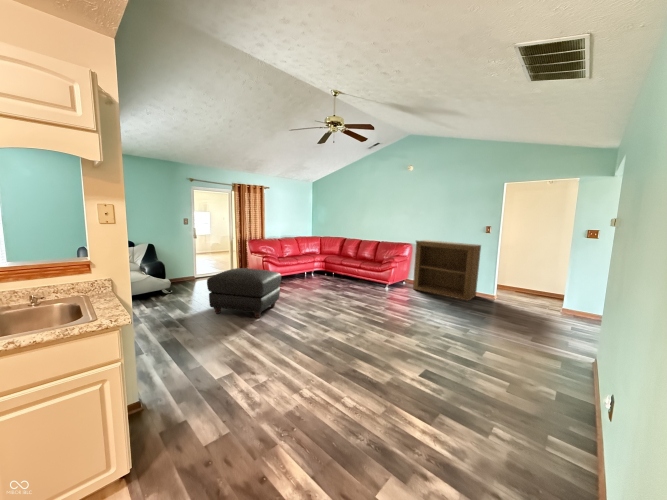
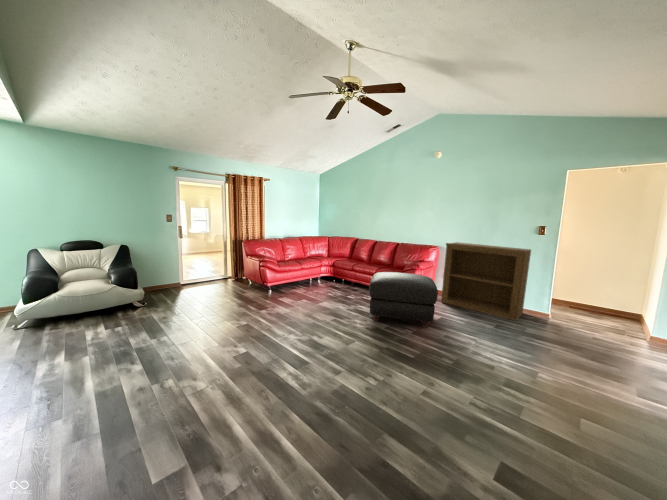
ottoman: present [207,268,281,318] -> present [369,272,438,328]

